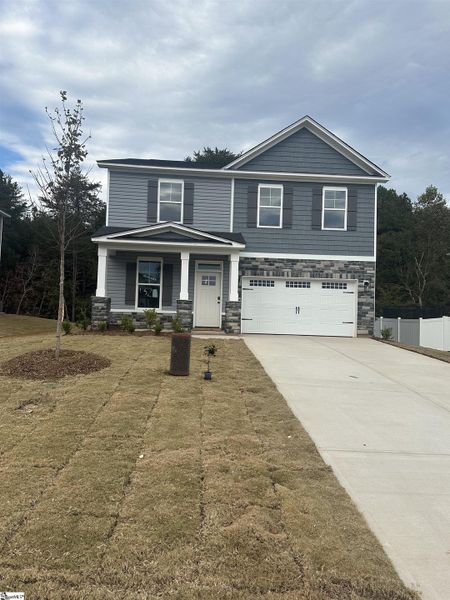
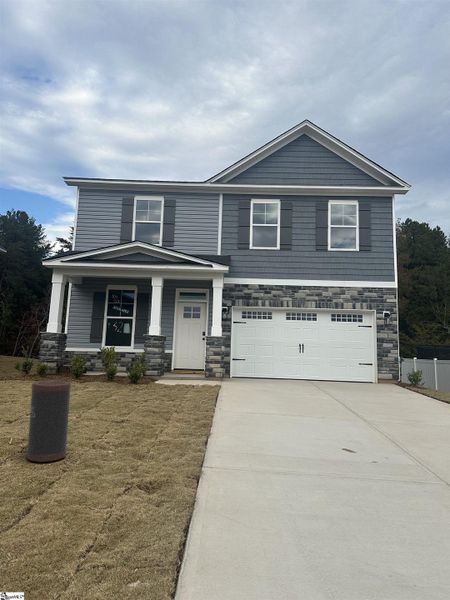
potted plant: present [203,345,217,379] -> none [78,400,109,472]

